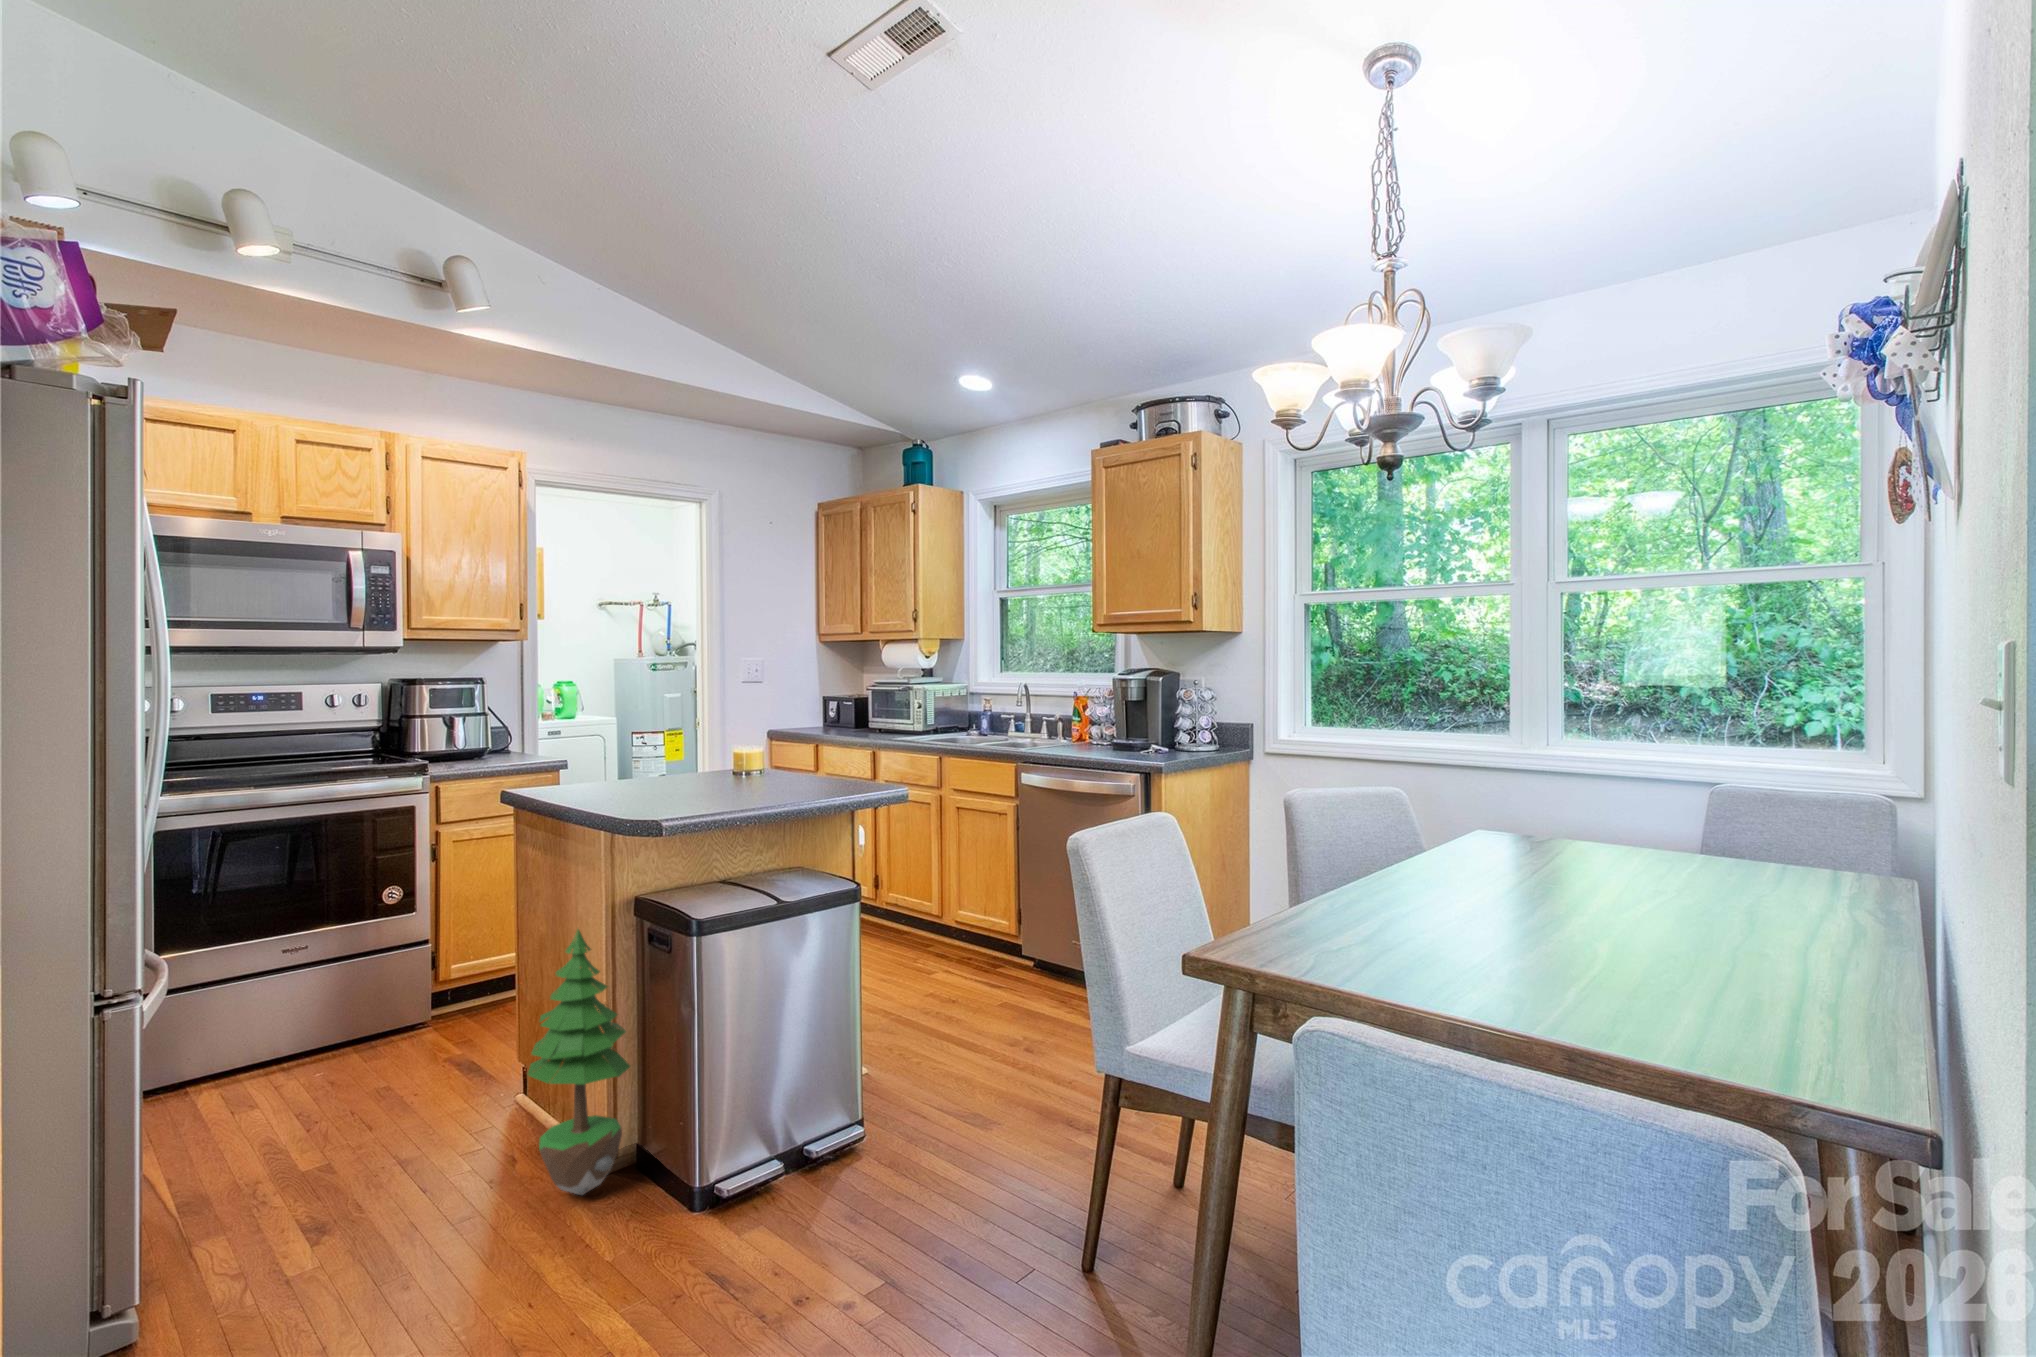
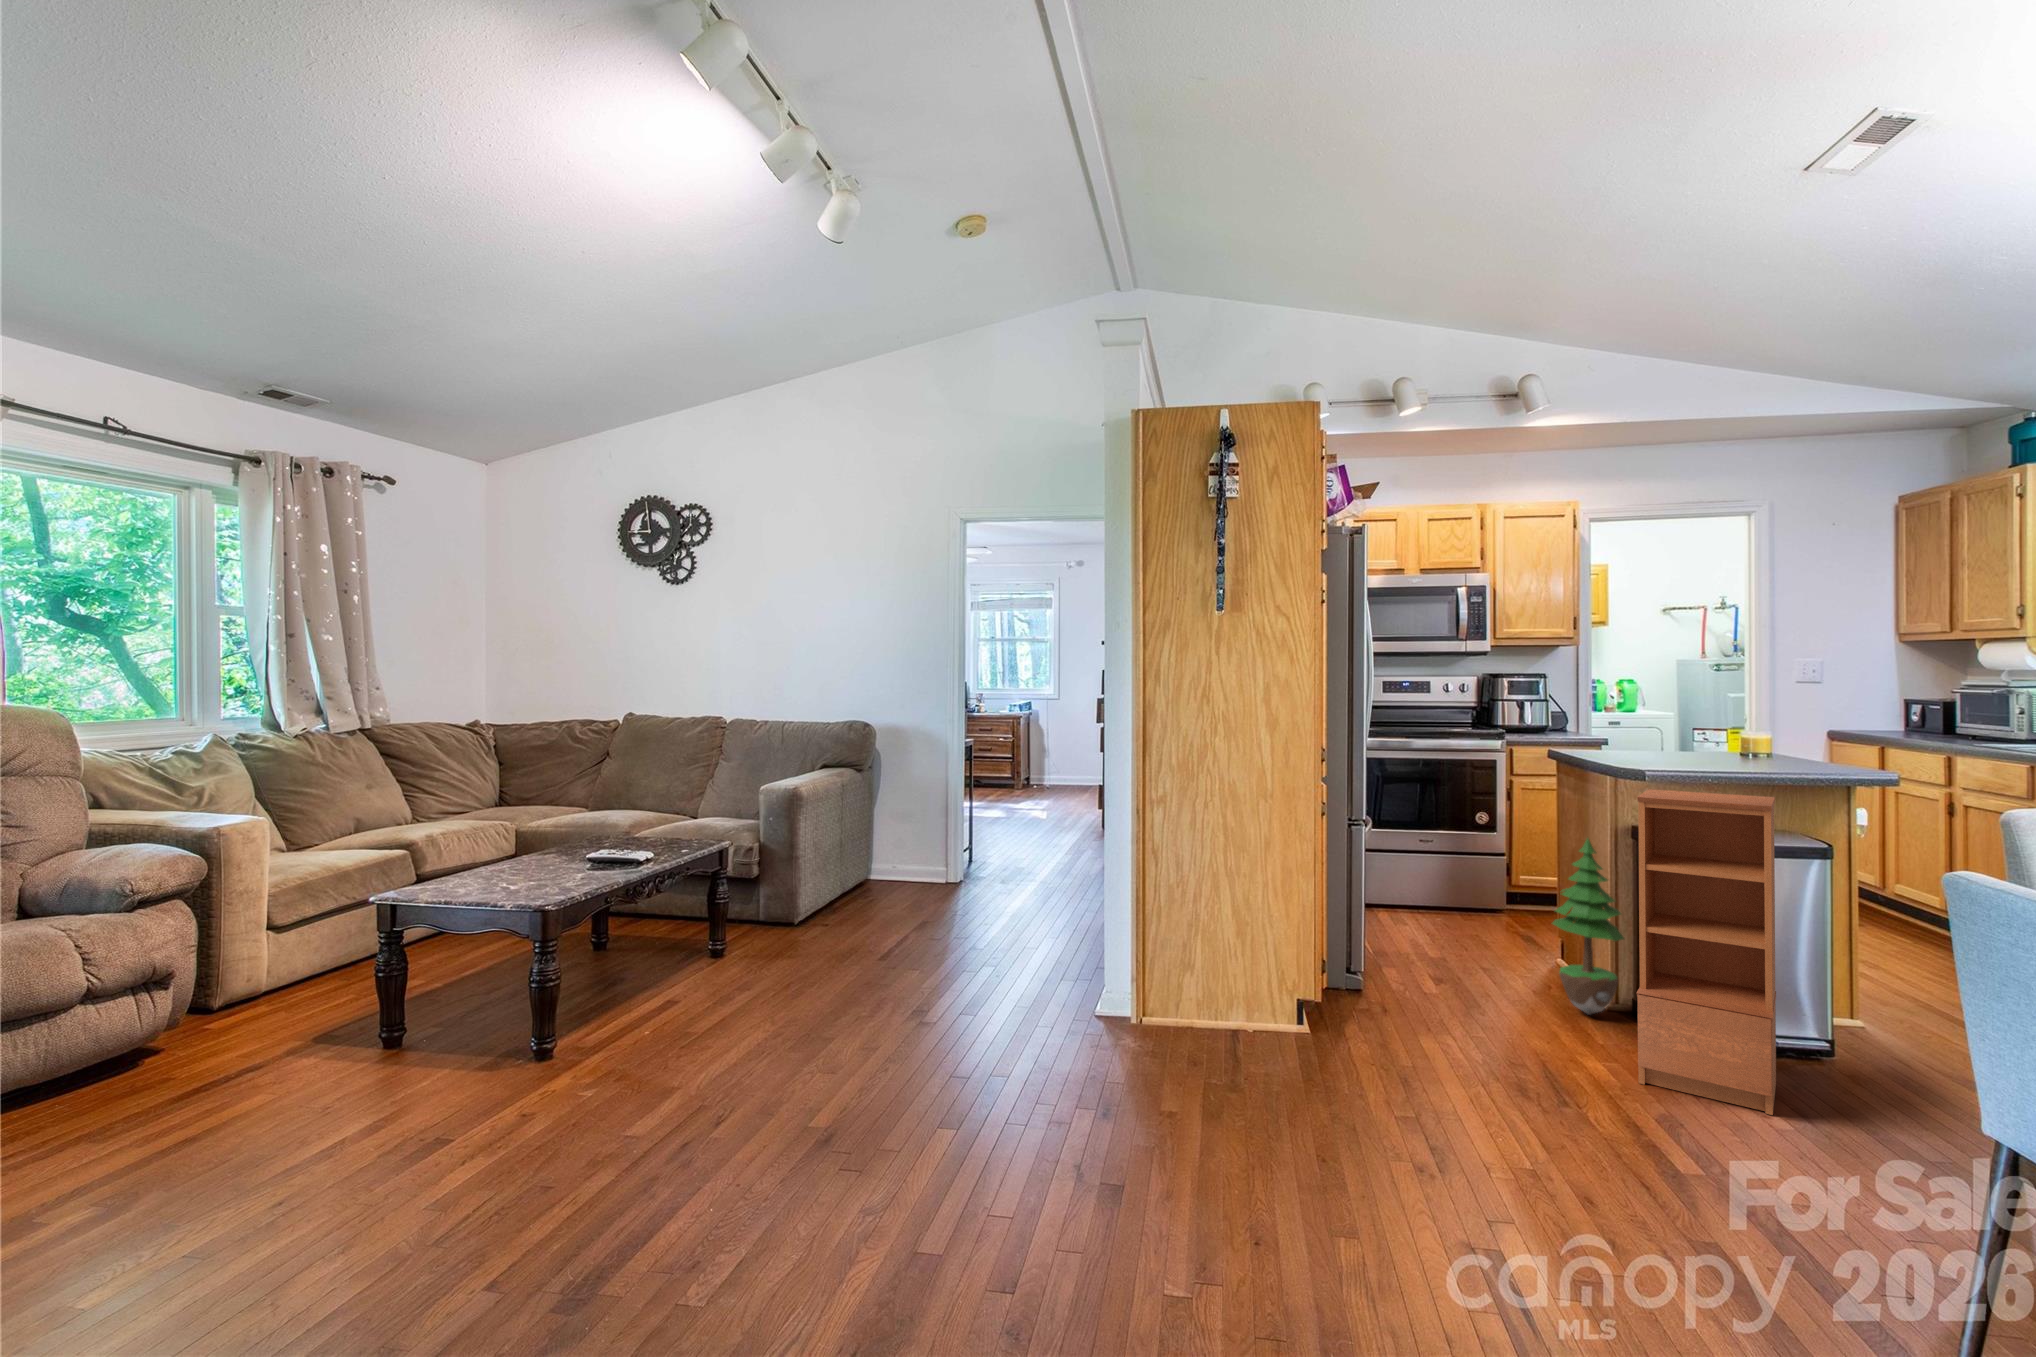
bookcase: none [670,841,838,1312] -> present [1636,789,1776,1115]

